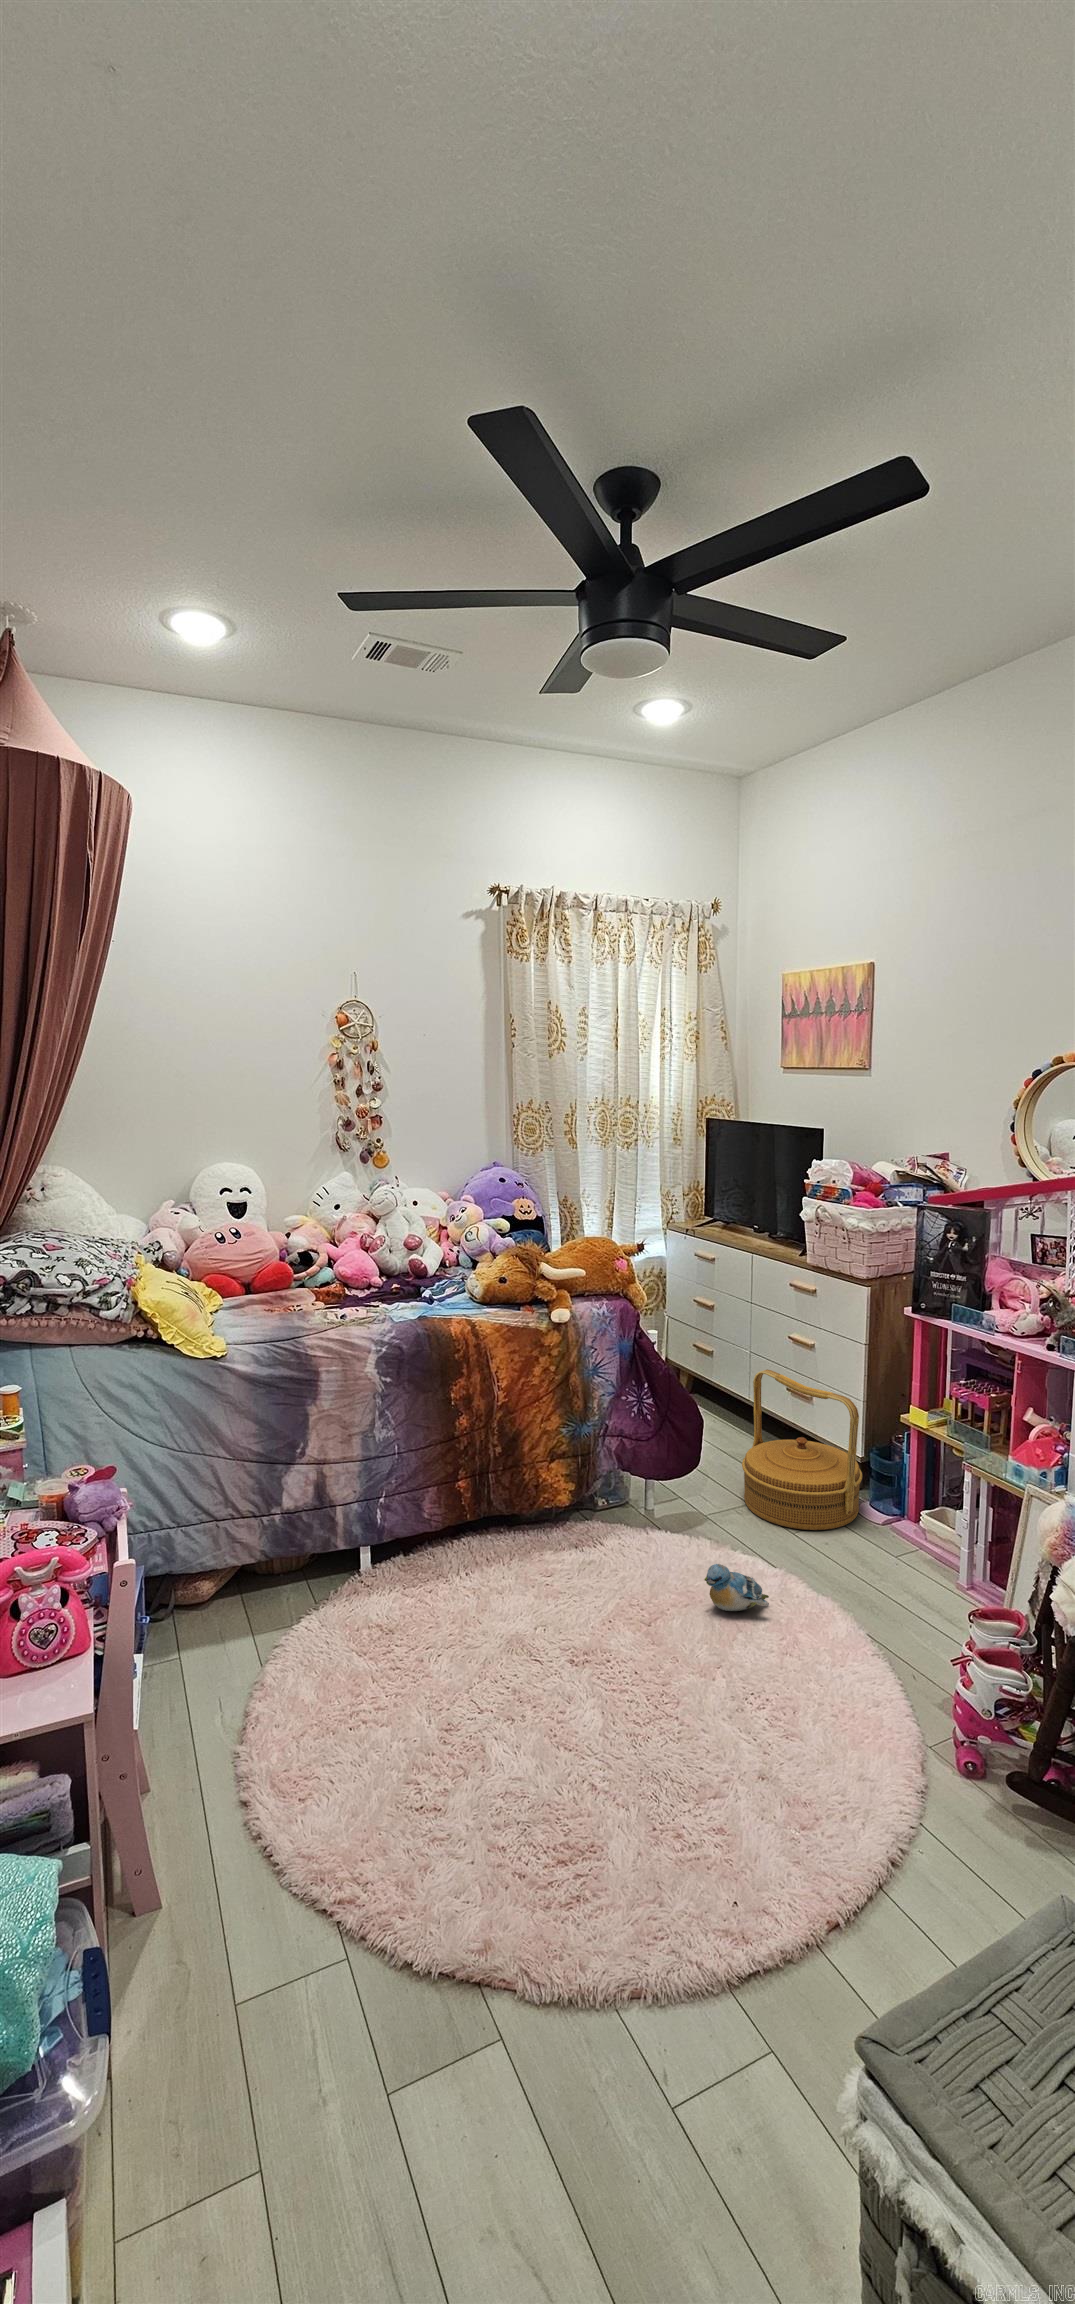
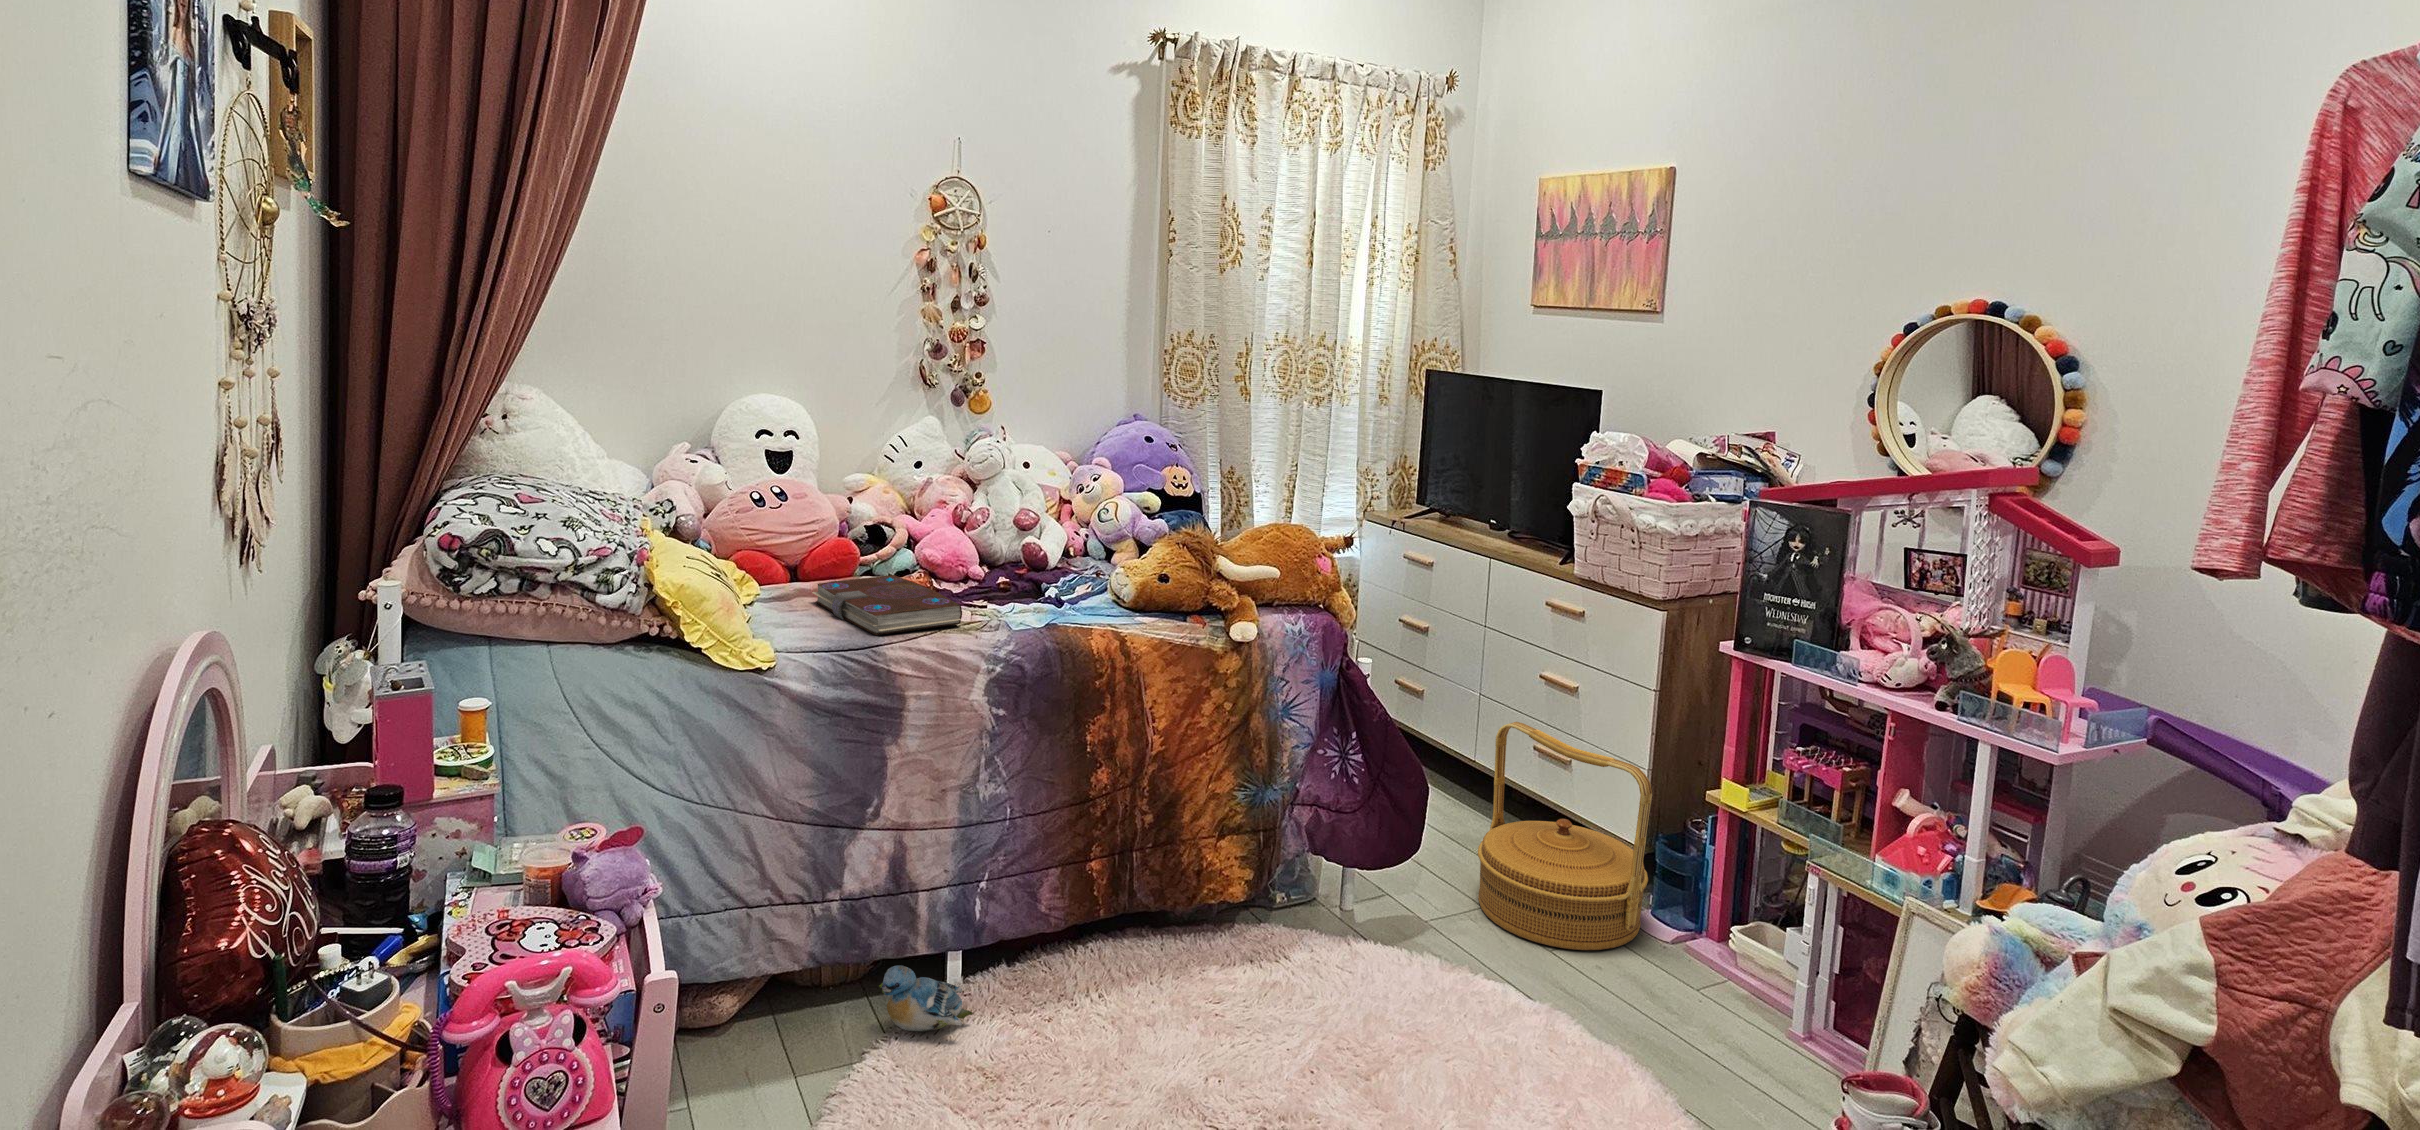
book: none [258,1285,361,1329] -> present [812,575,962,635]
plush toy: present [704,1564,769,1611] -> present [879,965,973,1031]

